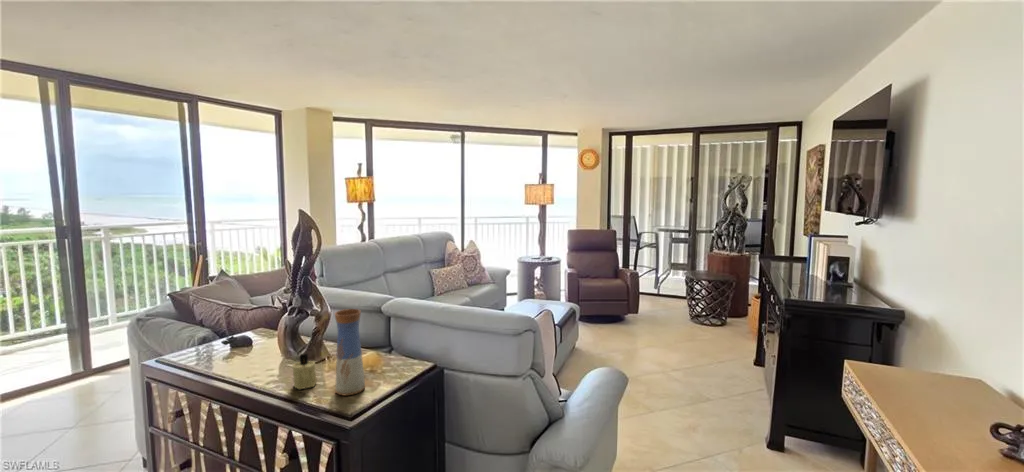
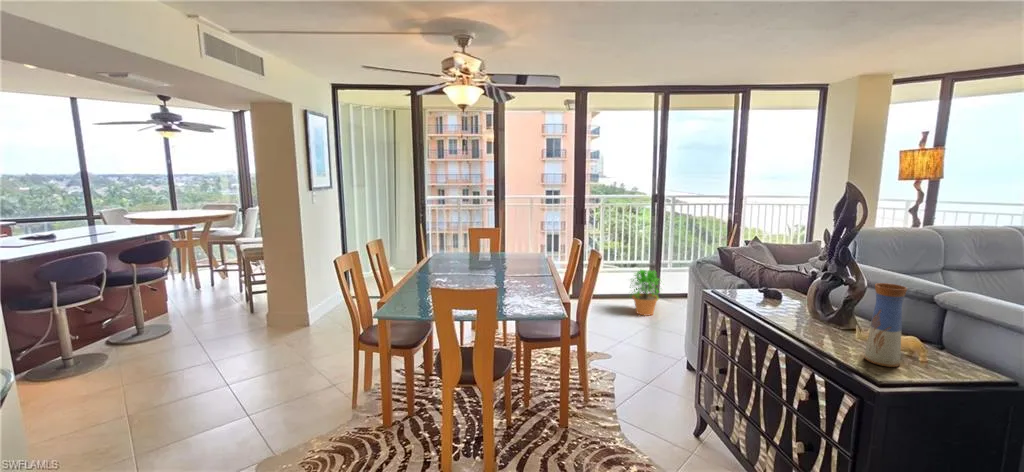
potted plant: none [16,338,98,415] -> present [630,270,659,316]
candle: present [292,354,317,389] -> none [821,315,845,346]

